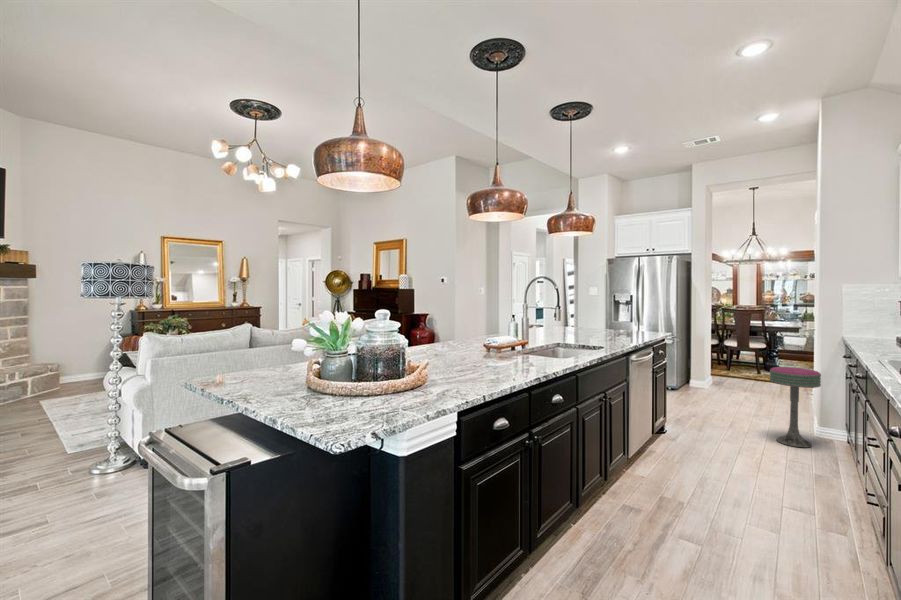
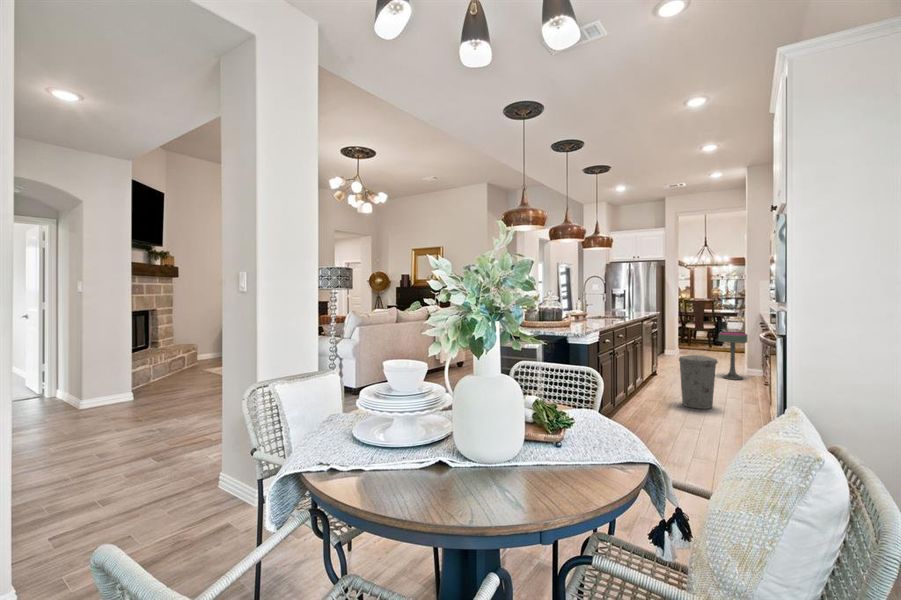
trash can: none [690,426,767,540] -> present [679,355,718,409]

